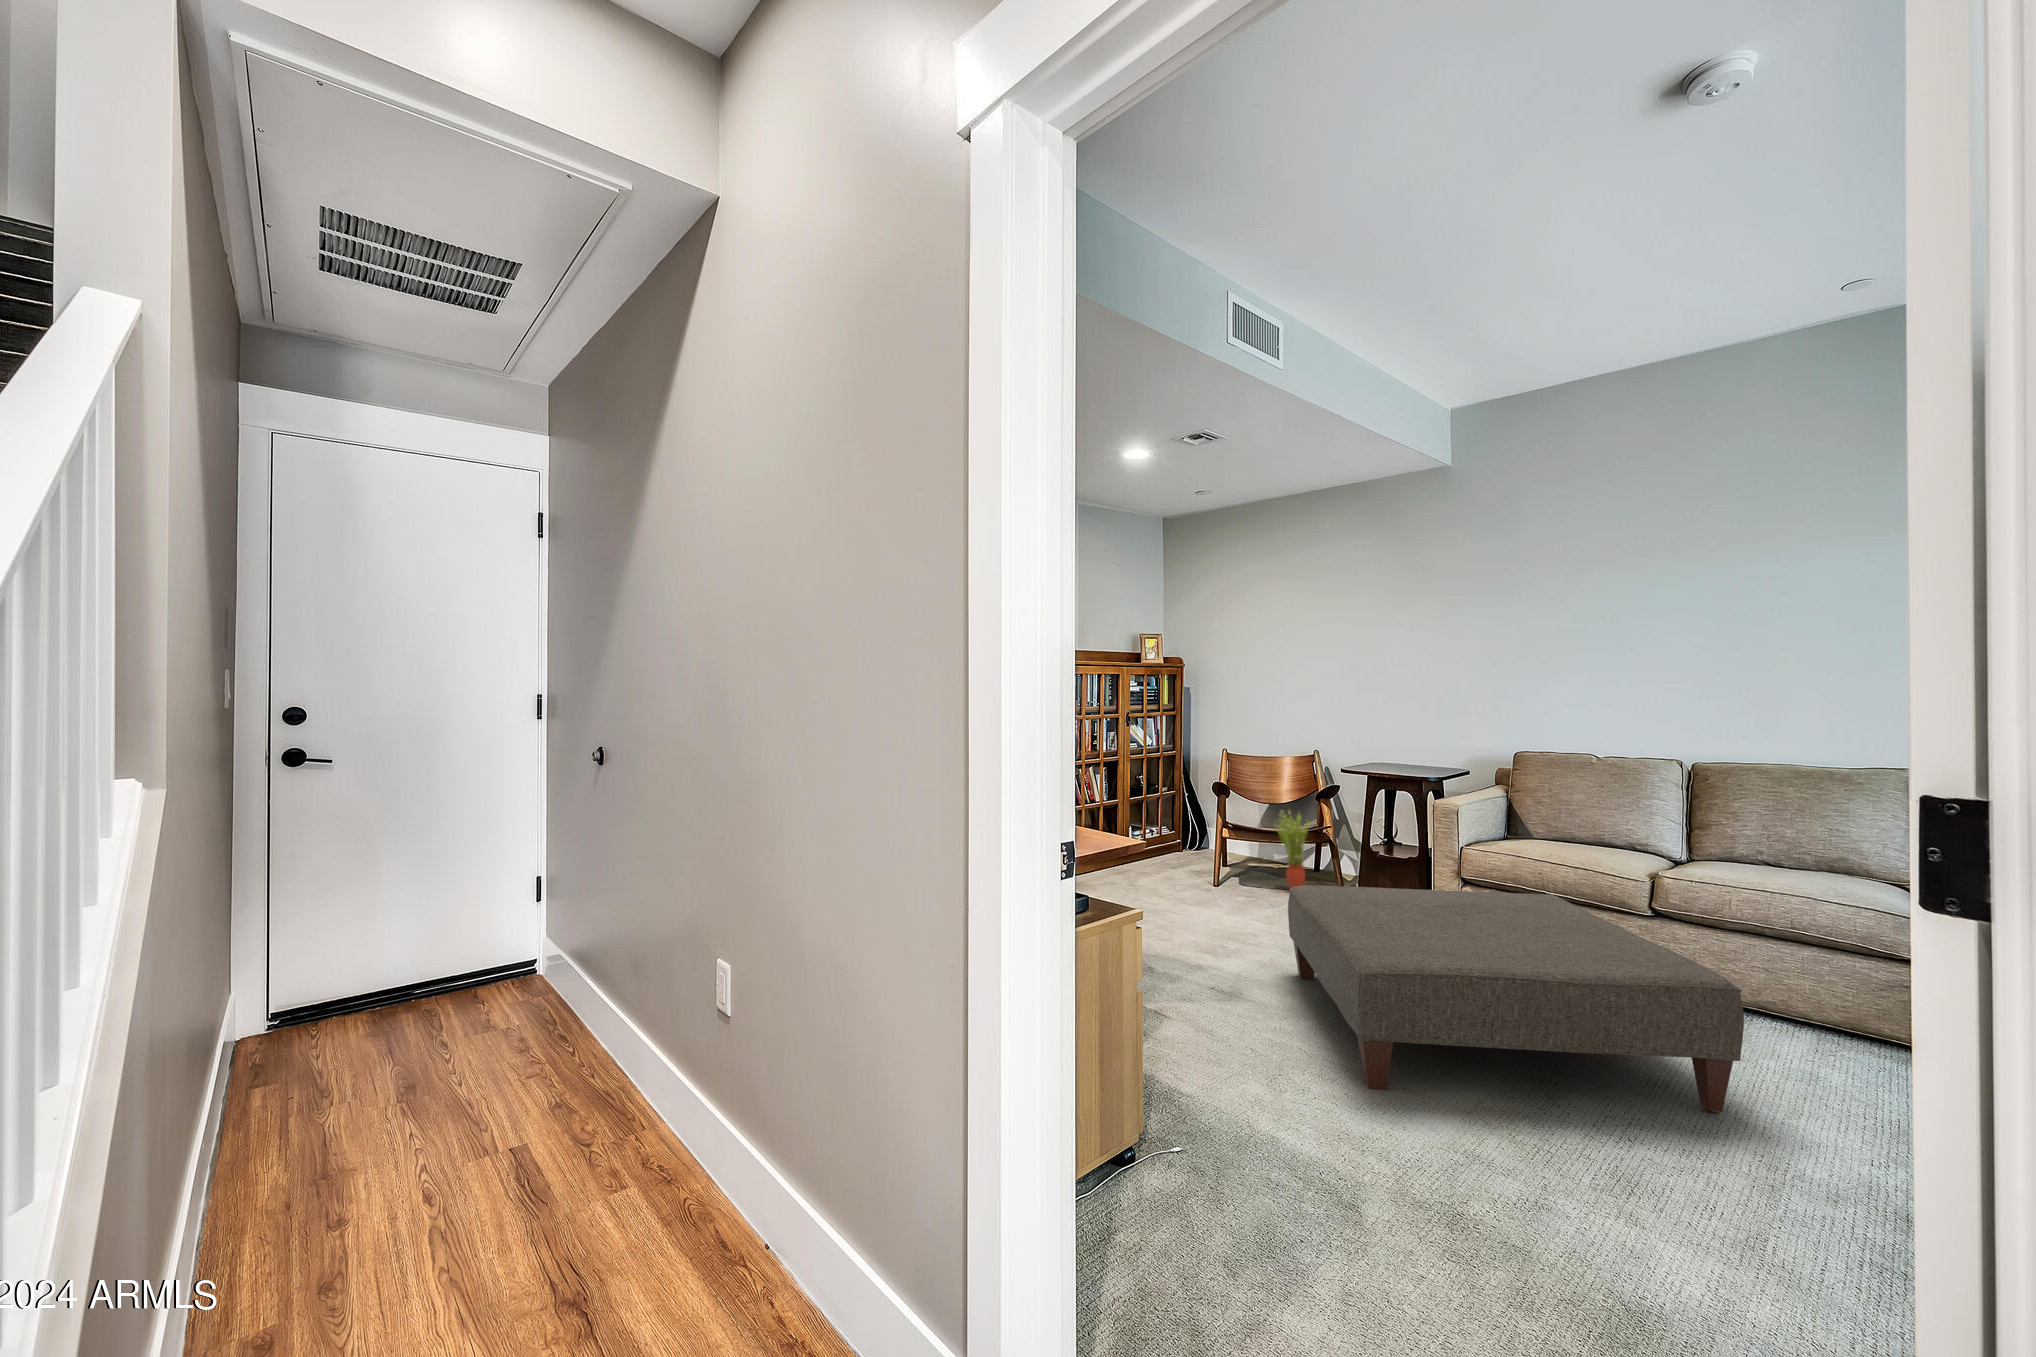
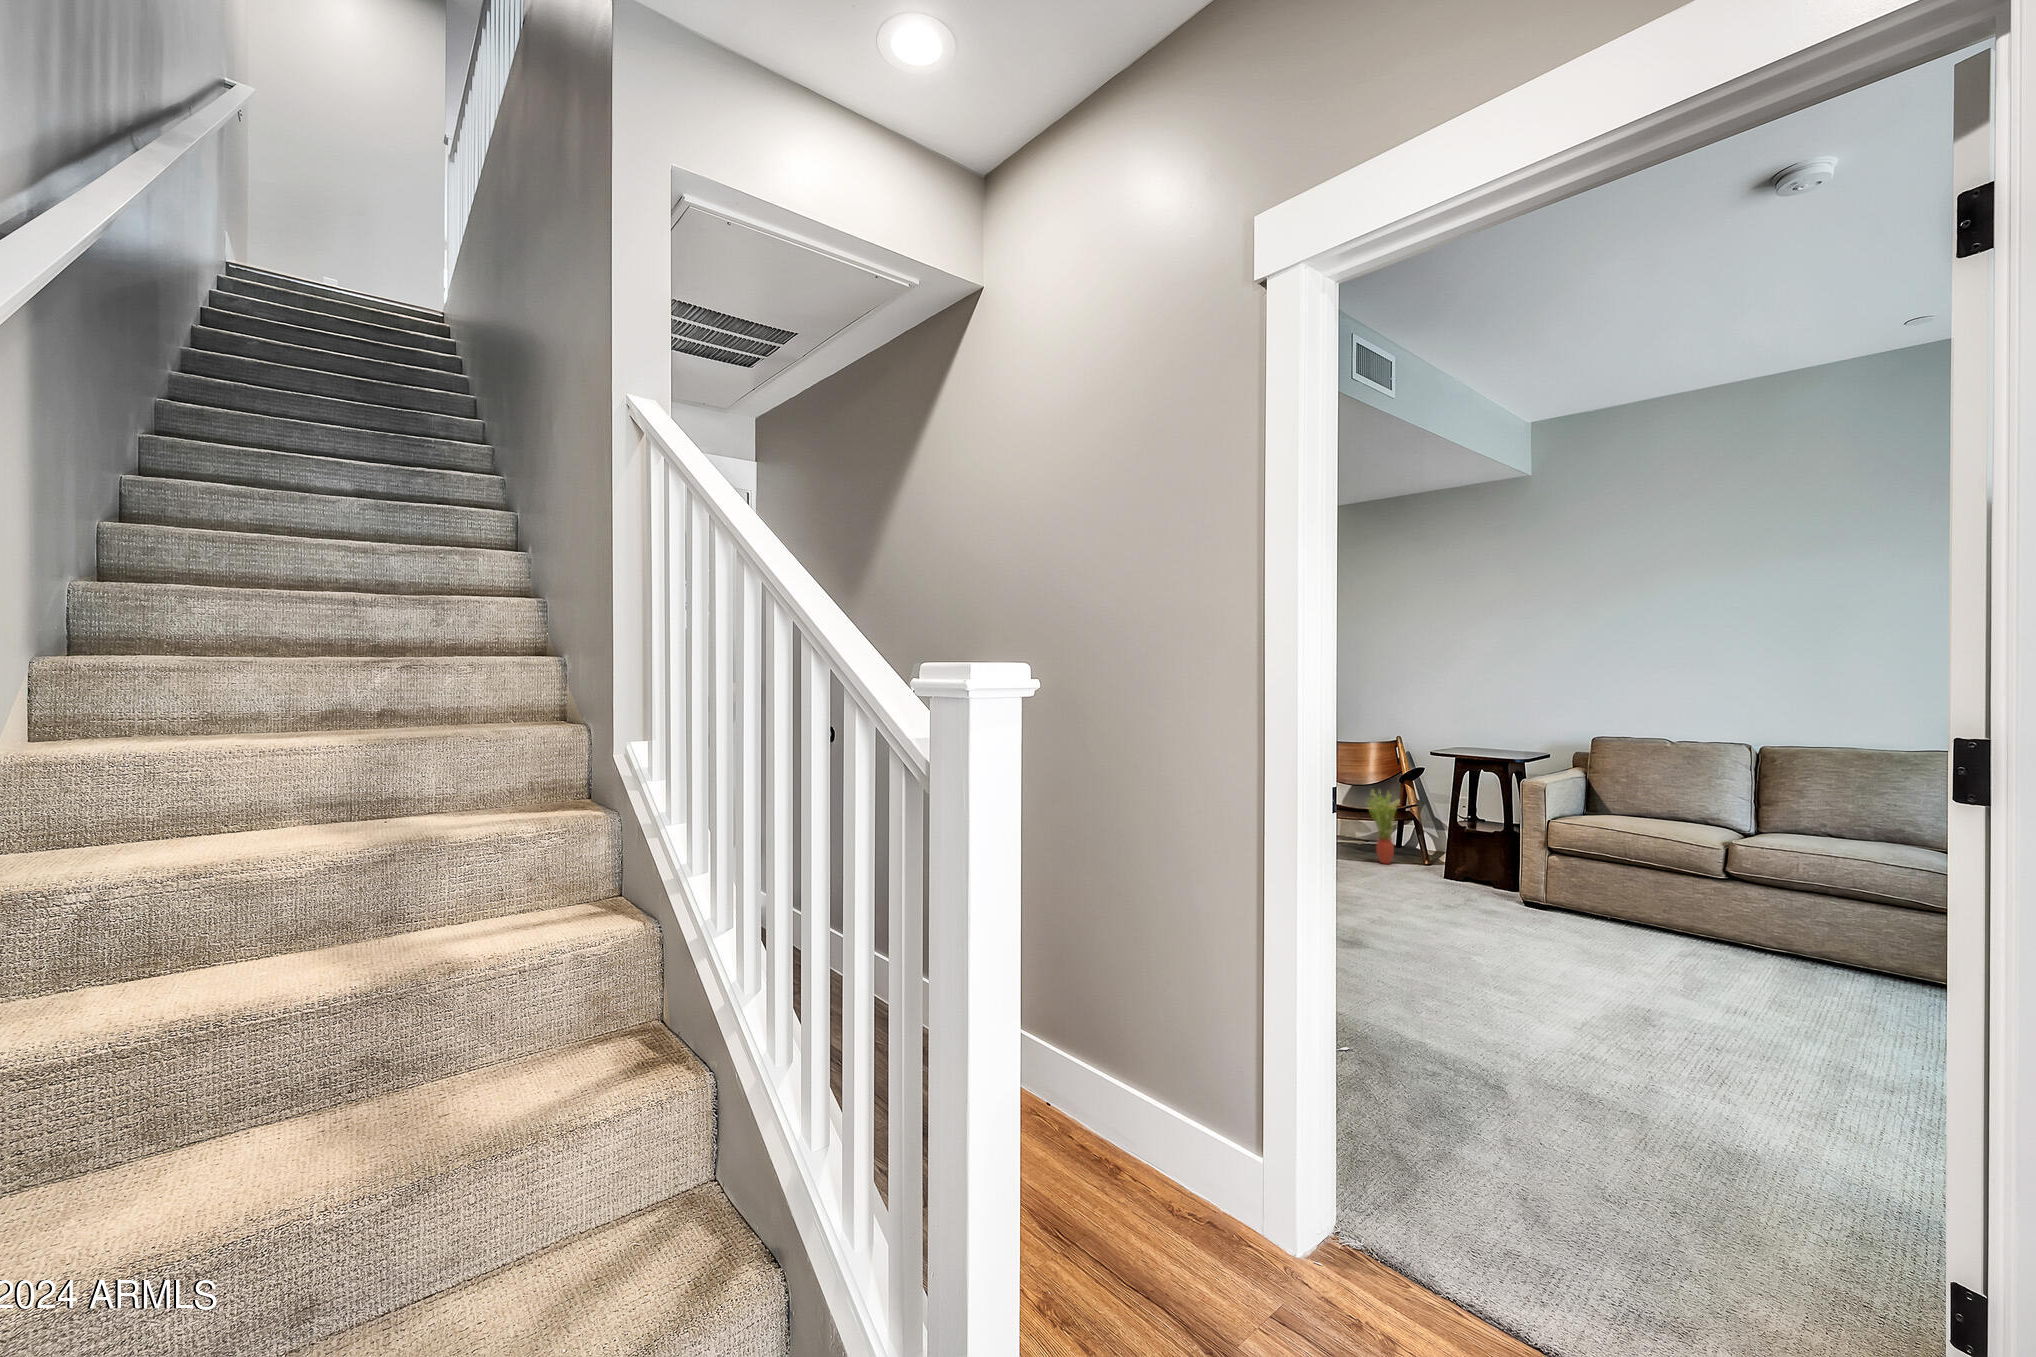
ottoman: present [1288,885,1744,1112] -> none [1398,851,1814,1032]

